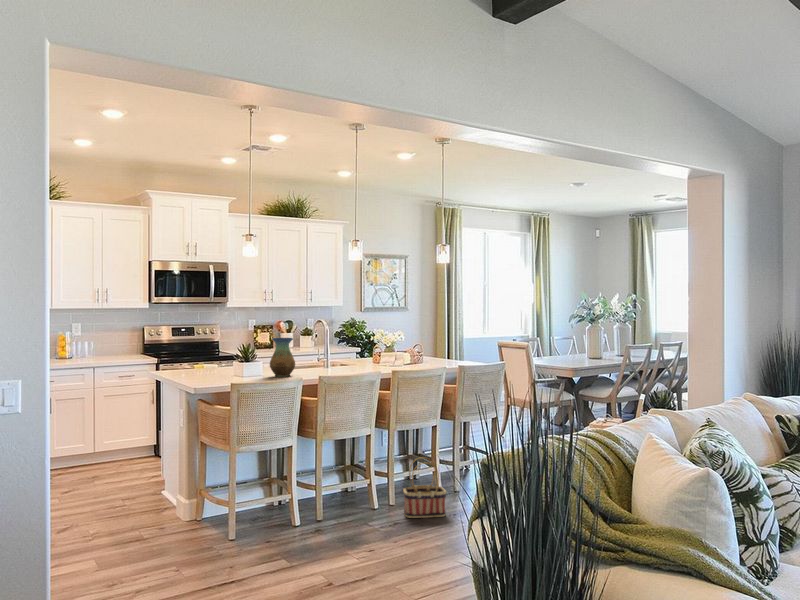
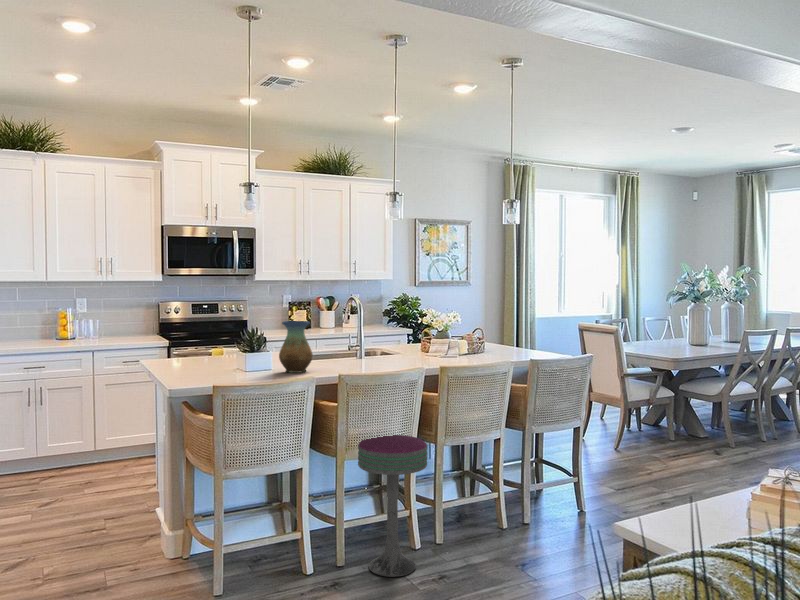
bar stool: none [333,422,384,525] -> present [358,435,427,577]
basket: present [403,457,446,518] -> none [453,484,512,568]

